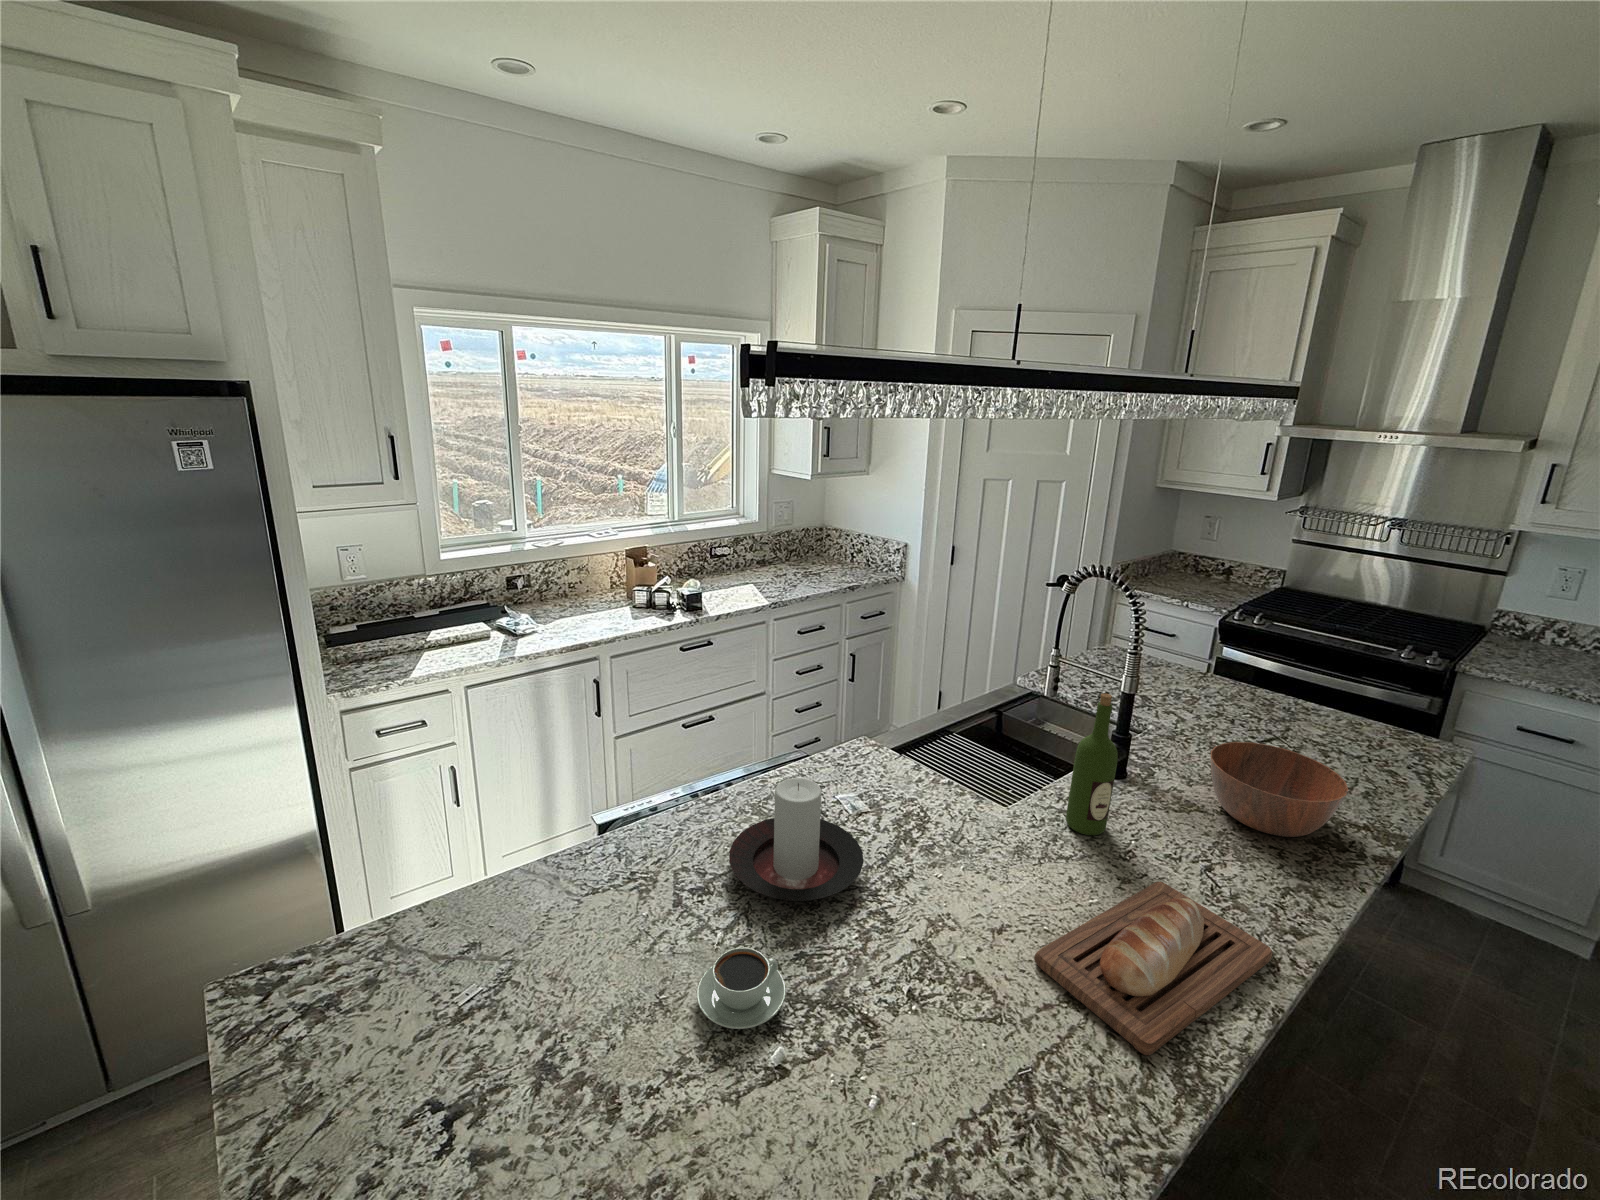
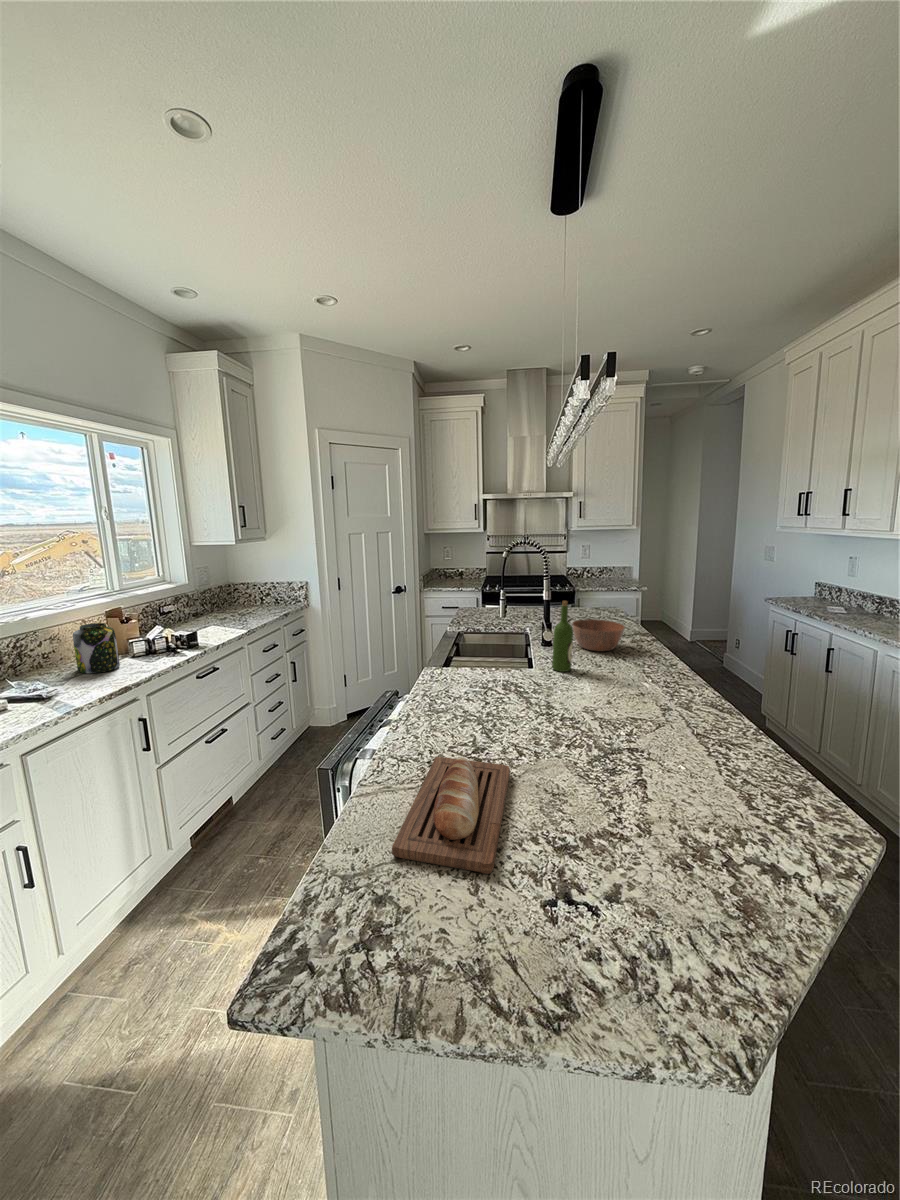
jar: none [576,561,614,615] -> present [73,623,120,673]
candle holder: present [729,778,863,901] -> none [464,671,546,741]
bread loaf: present [1034,882,1272,1055] -> present [392,757,510,874]
coffee cup: present [697,948,786,1029] -> none [551,749,604,787]

